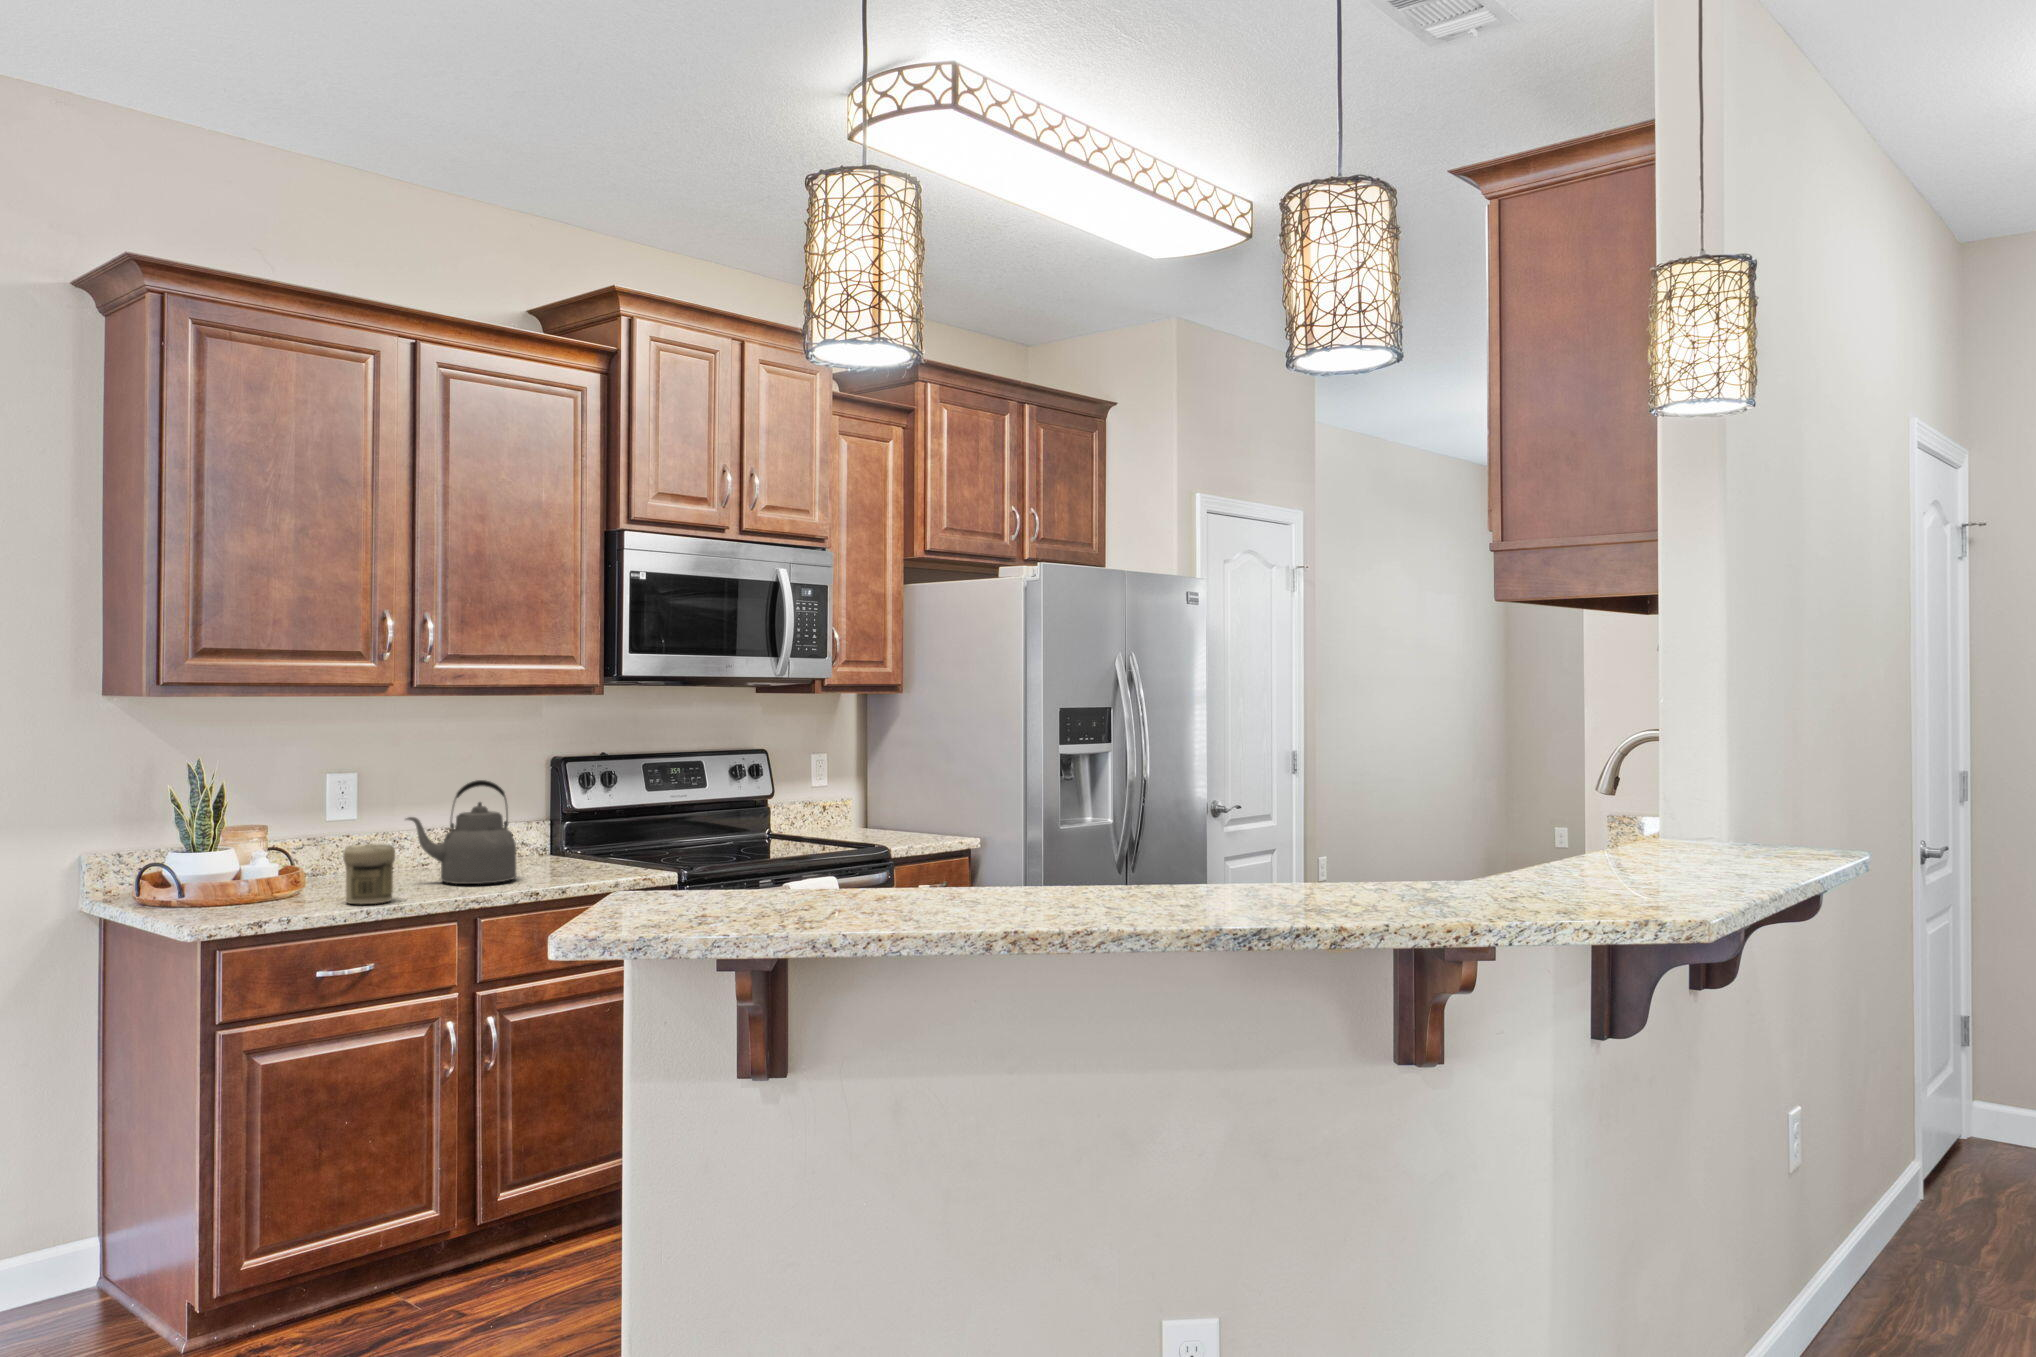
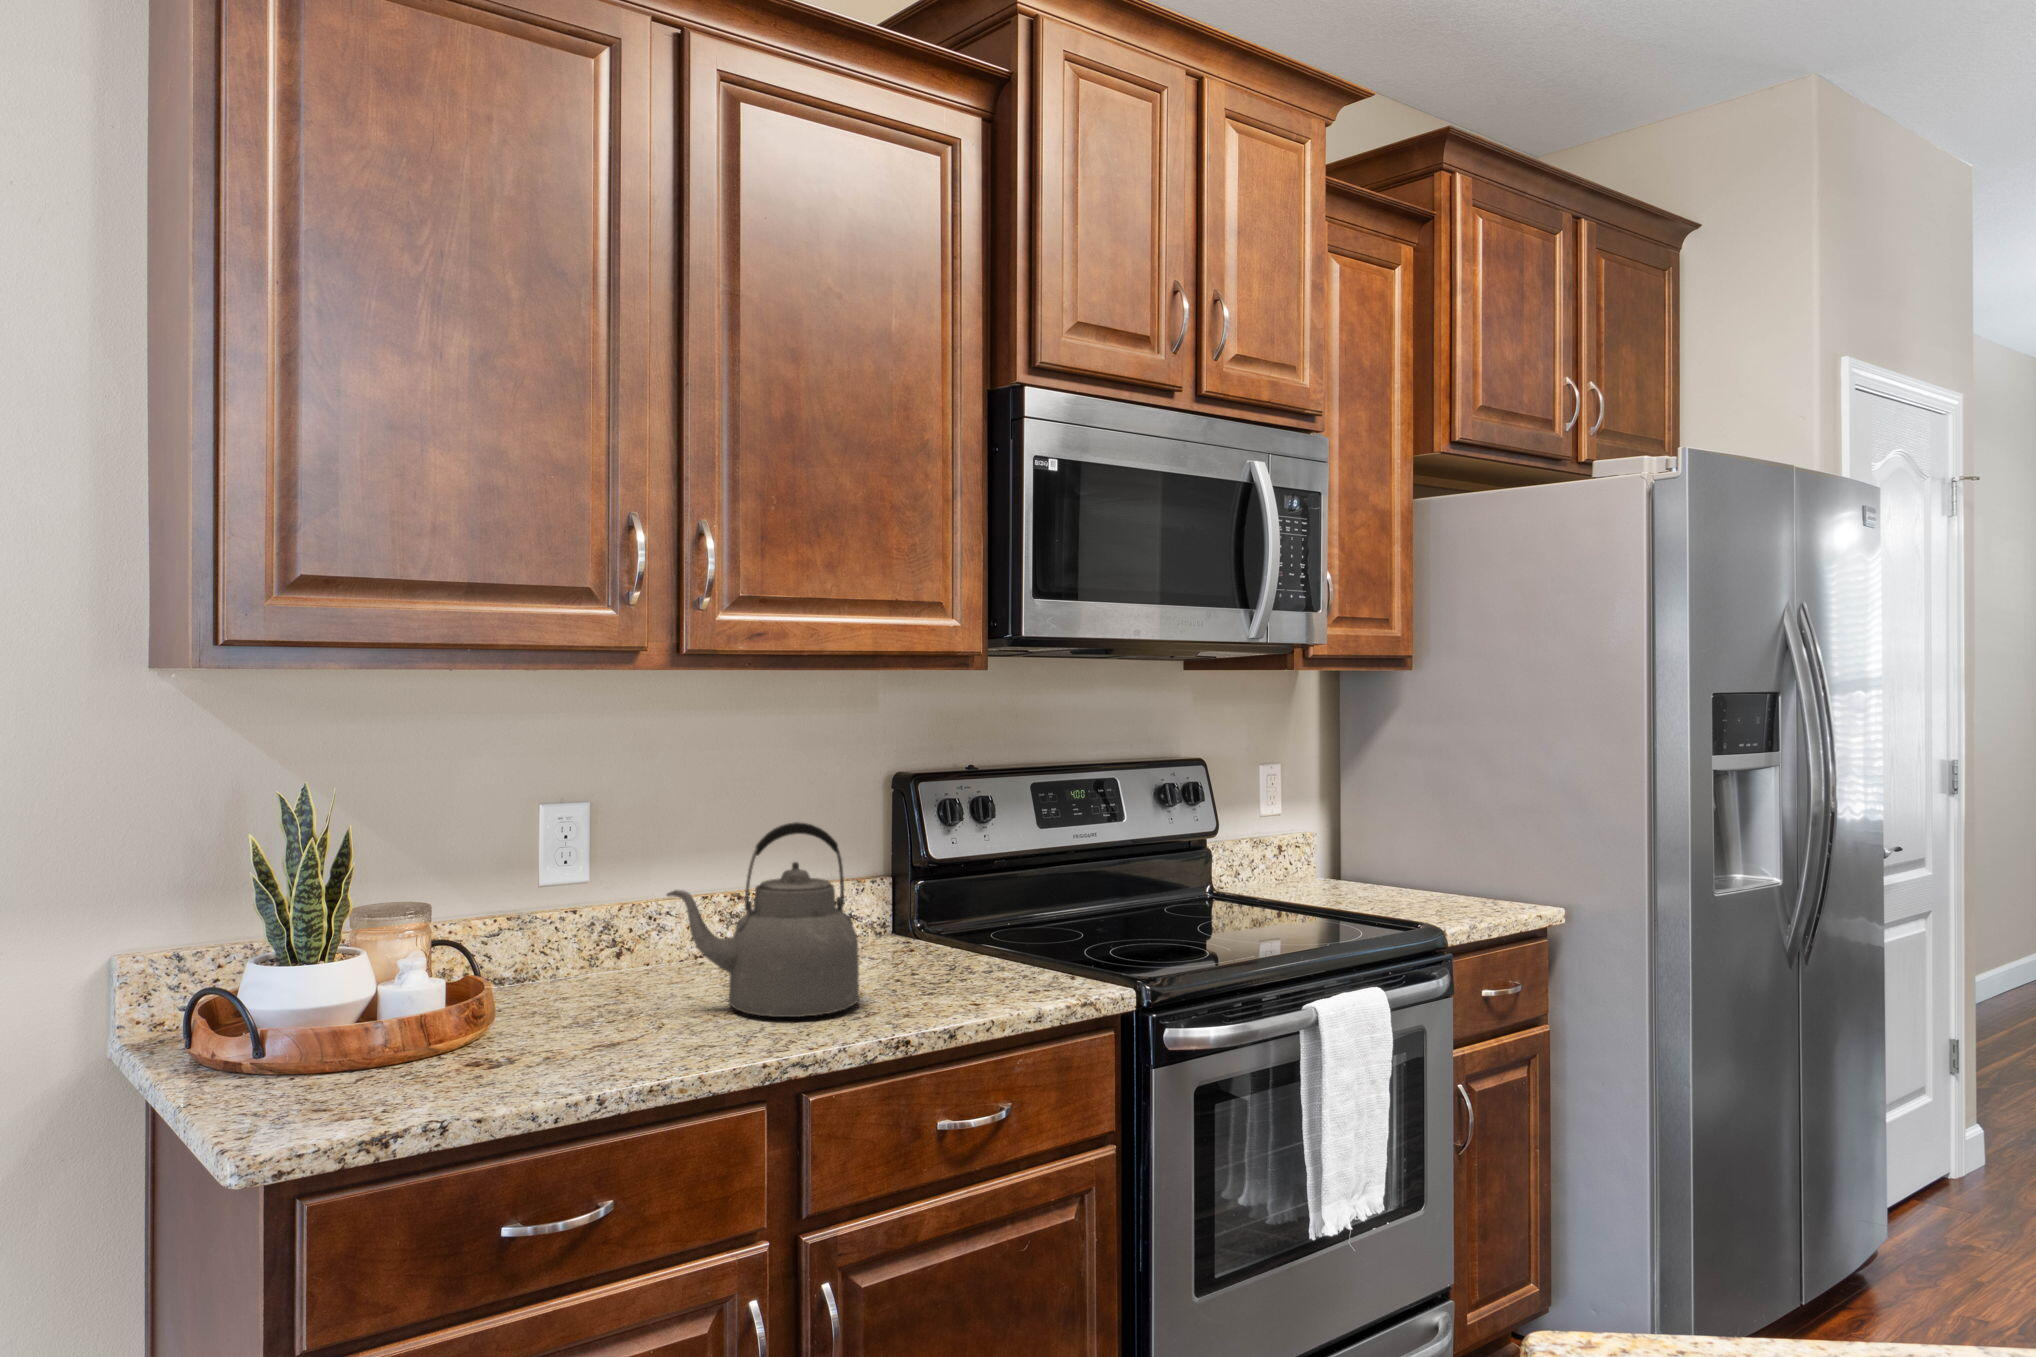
jar: present [343,844,395,904] -> none [555,954,651,1078]

